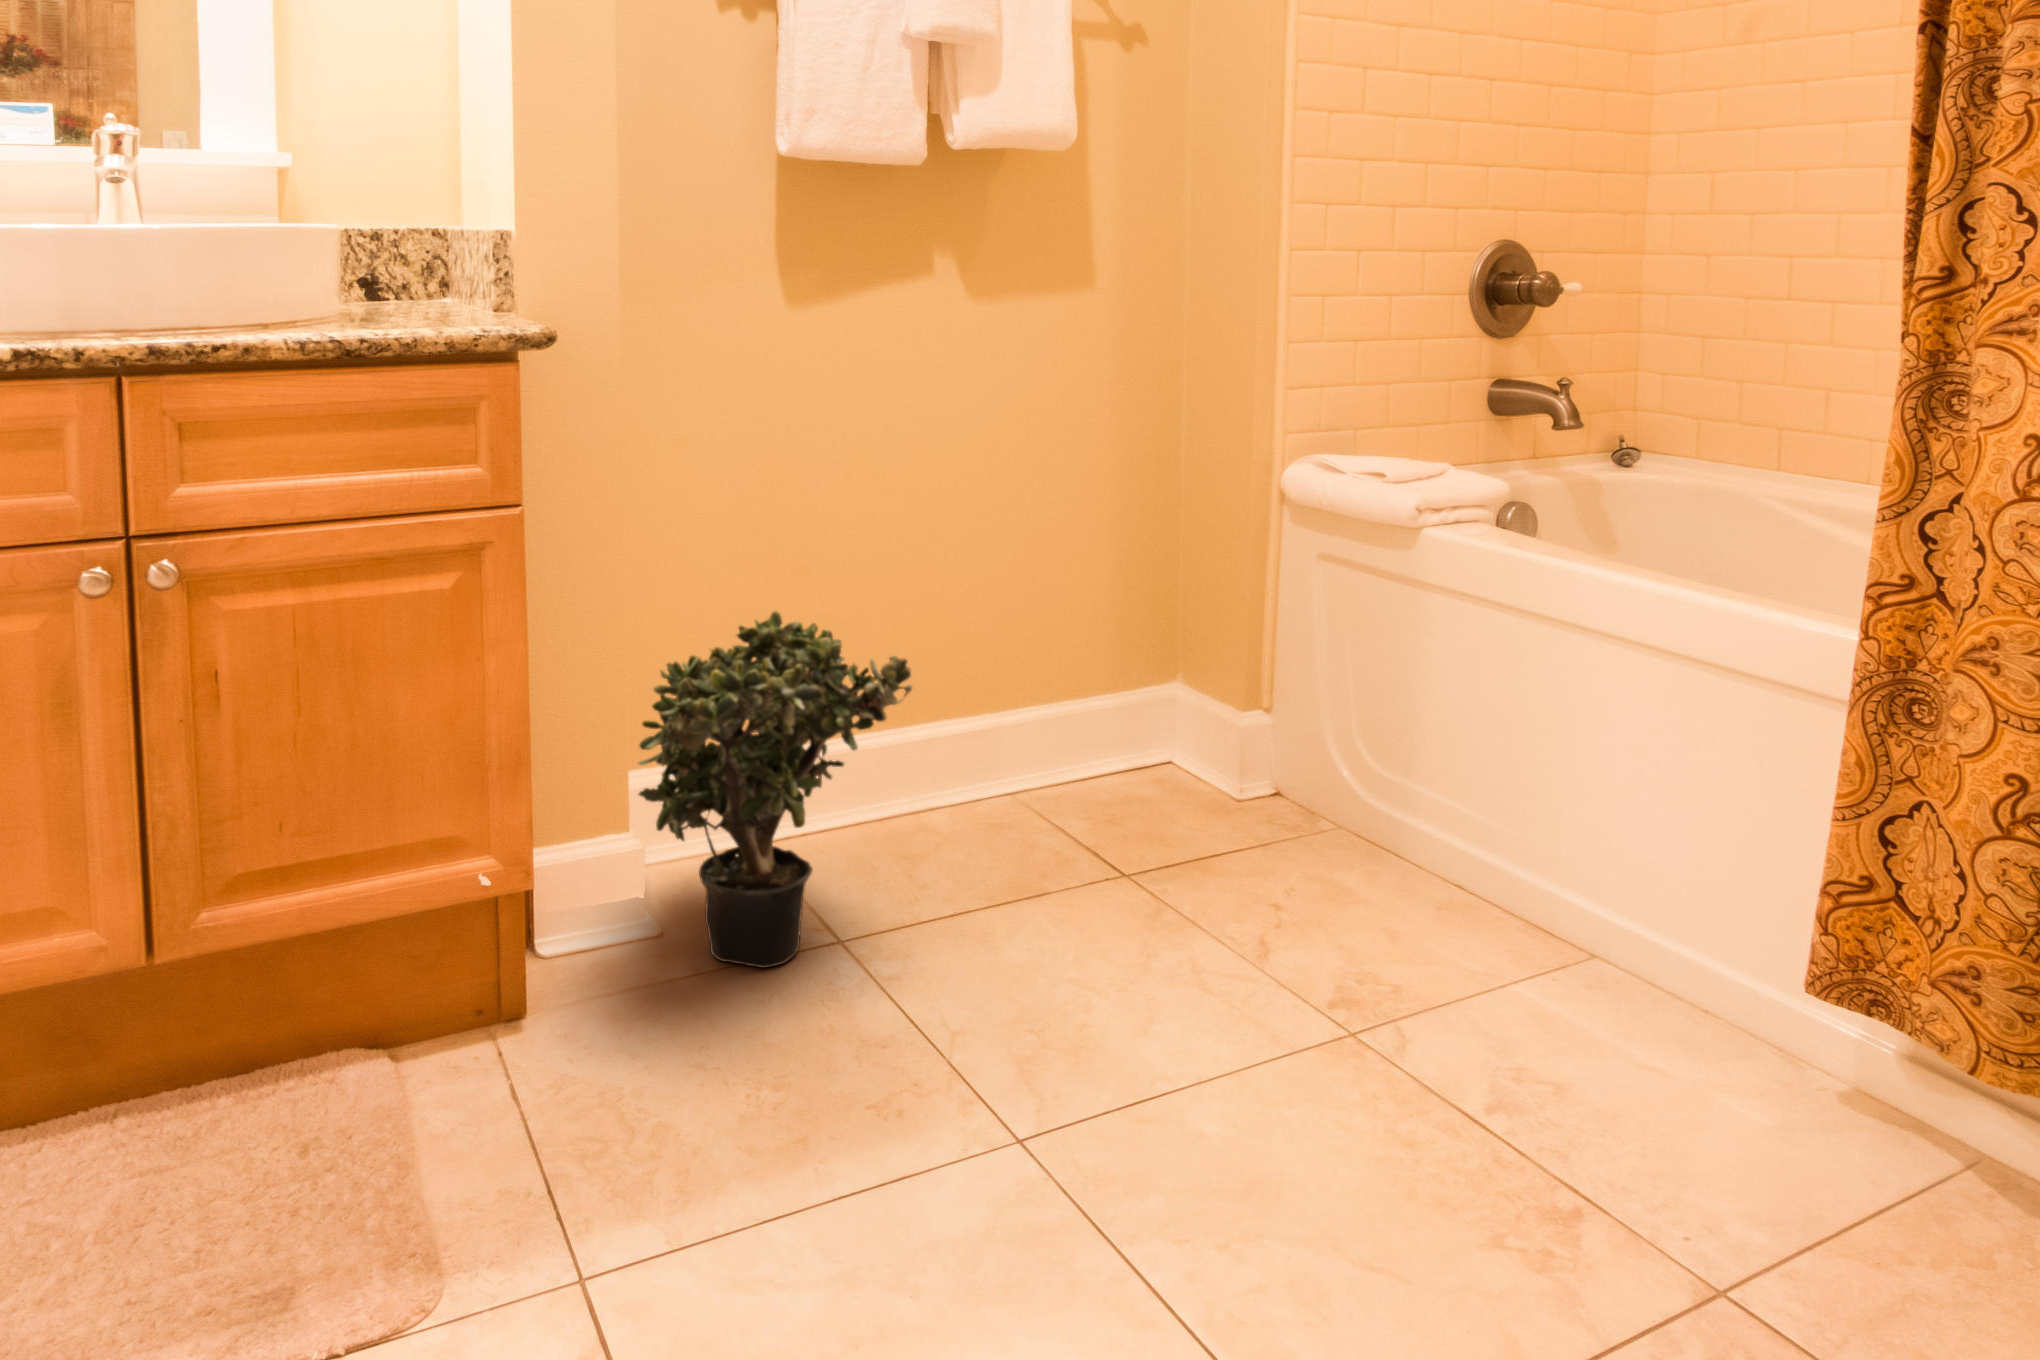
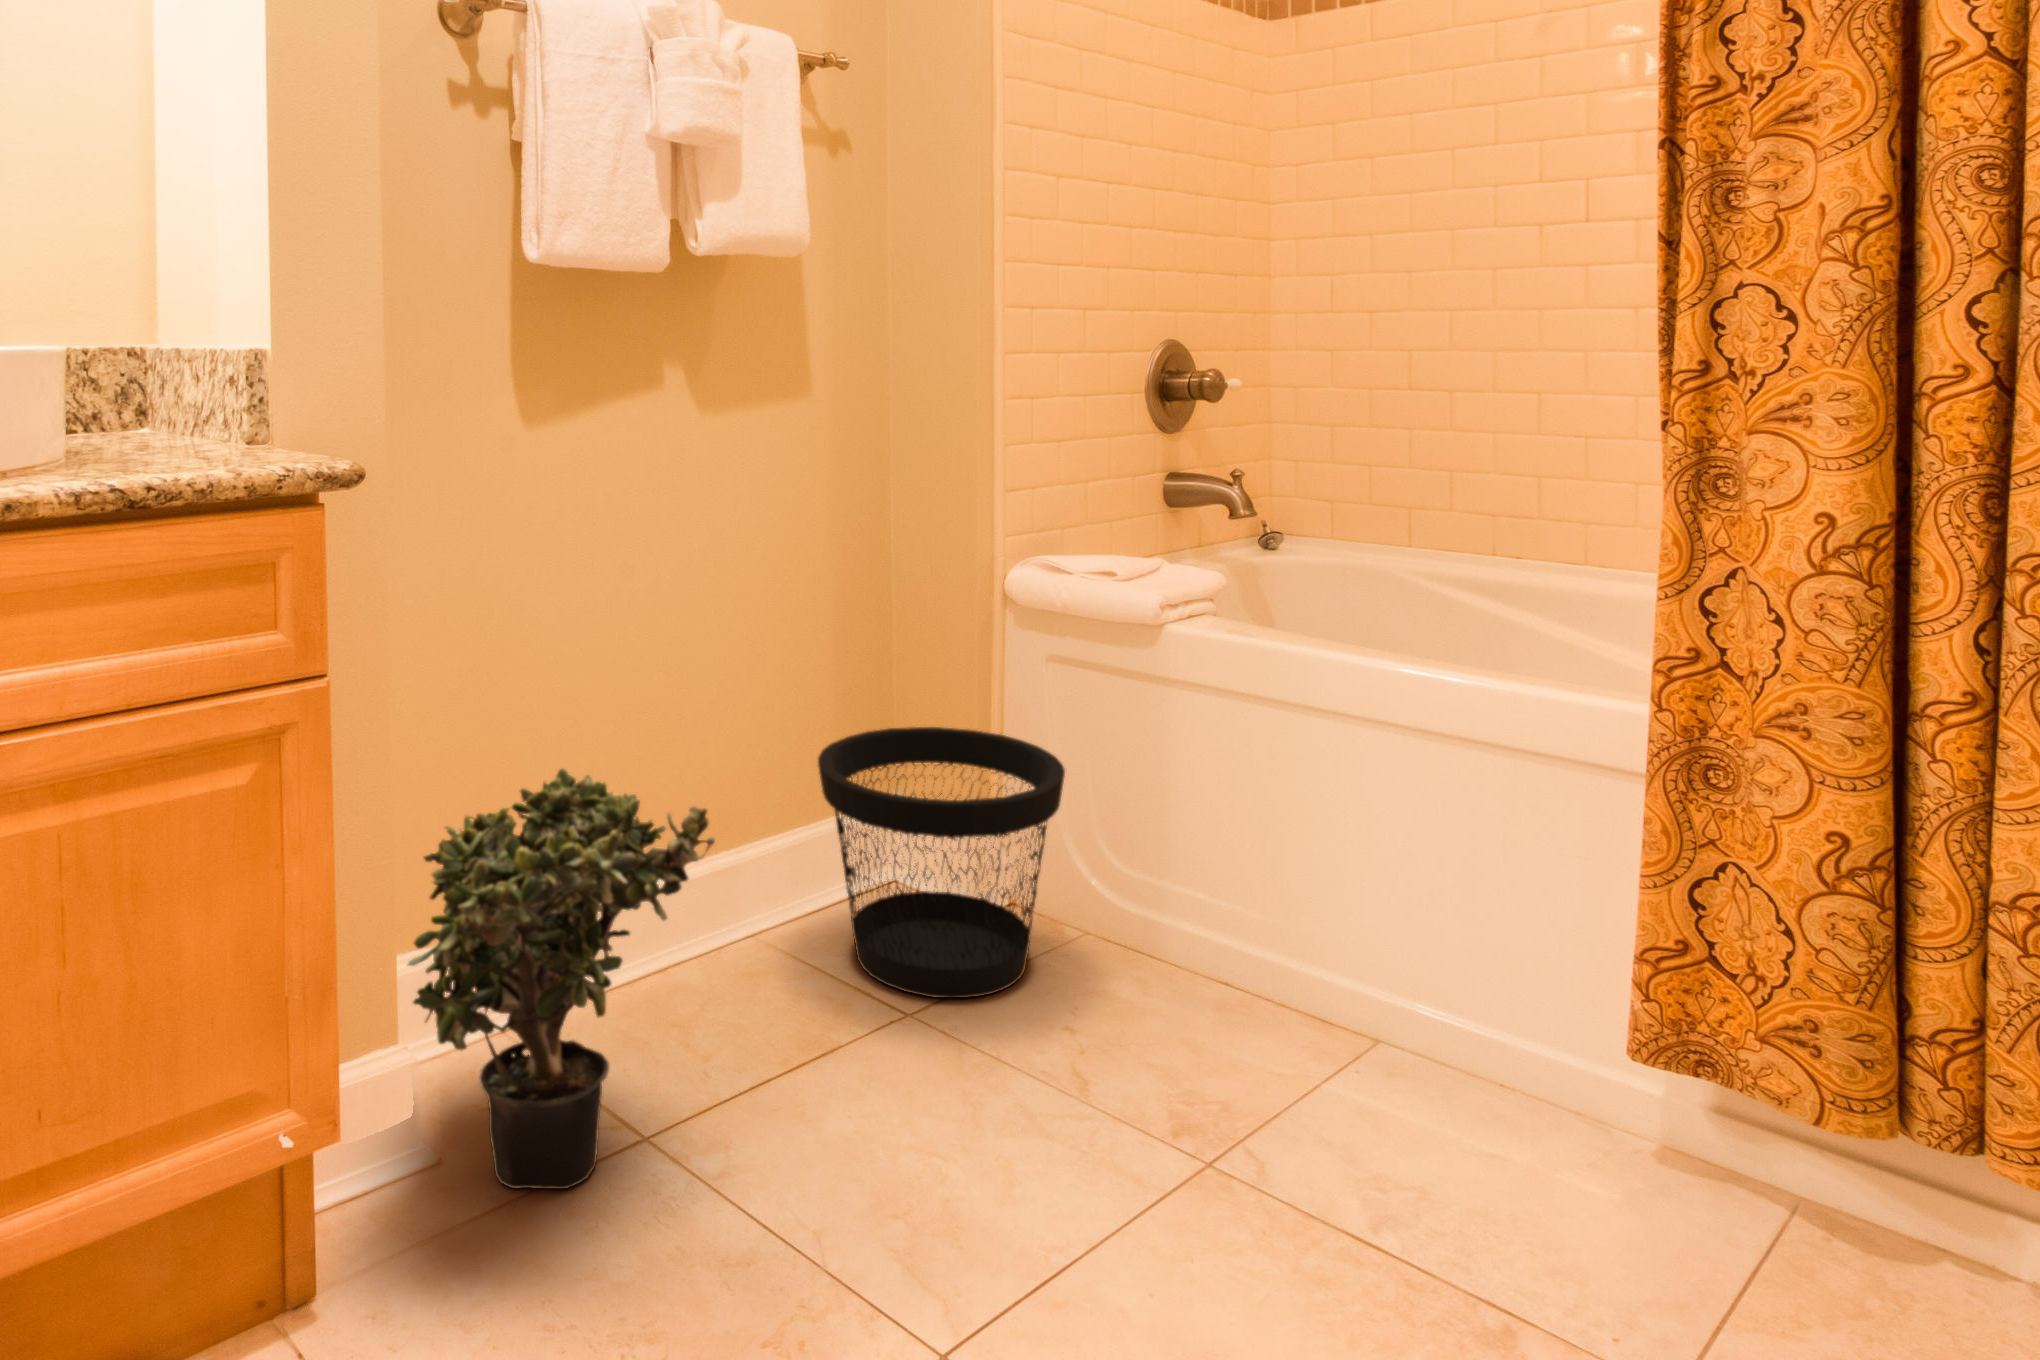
wastebasket: none [1067,617,1310,871] -> present [818,727,1065,998]

